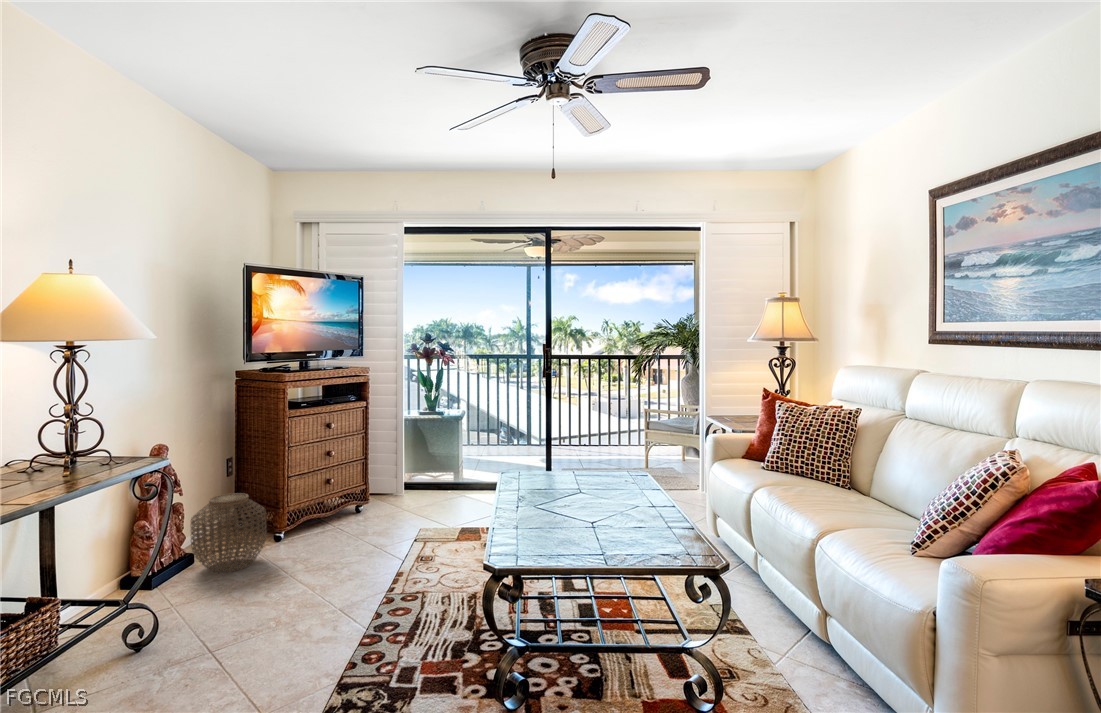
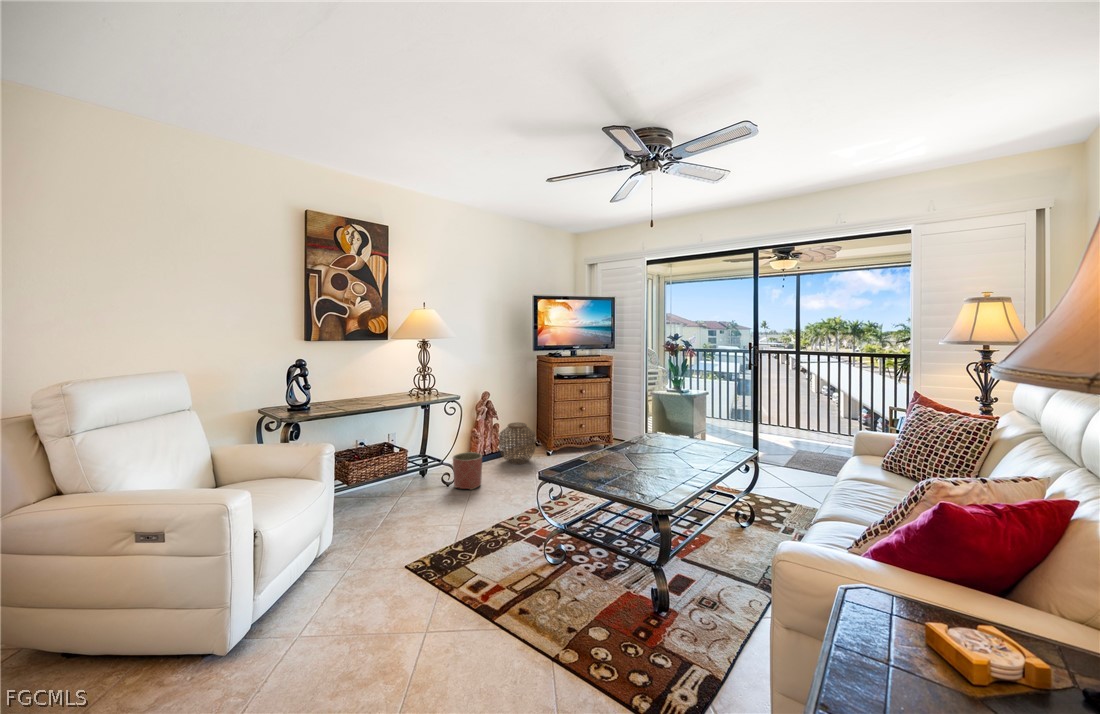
planter: none [121,563,192,647] -> present [453,452,482,490]

